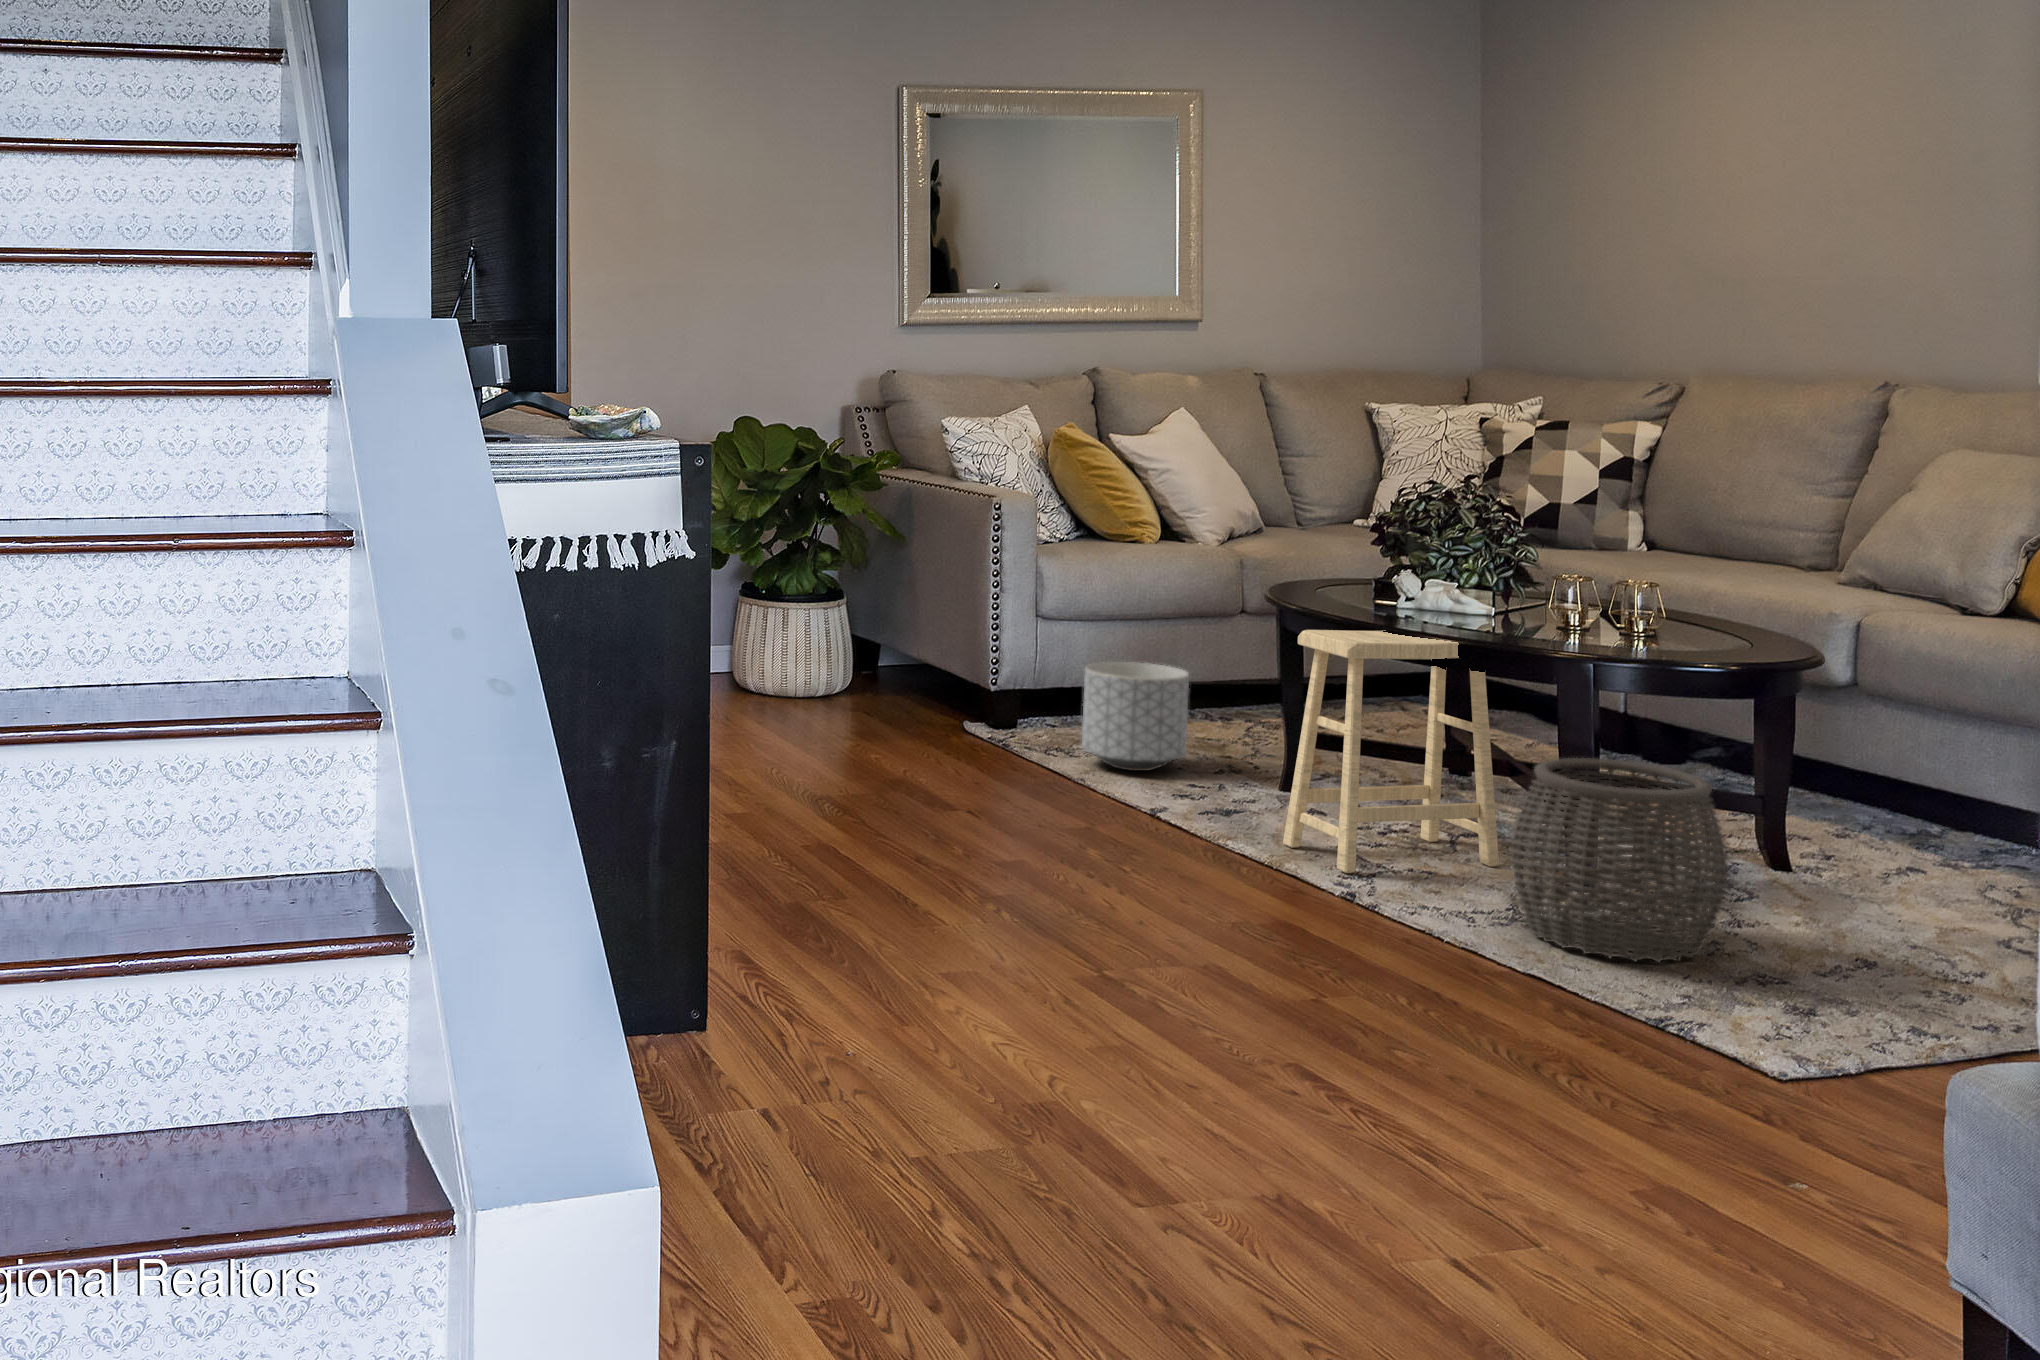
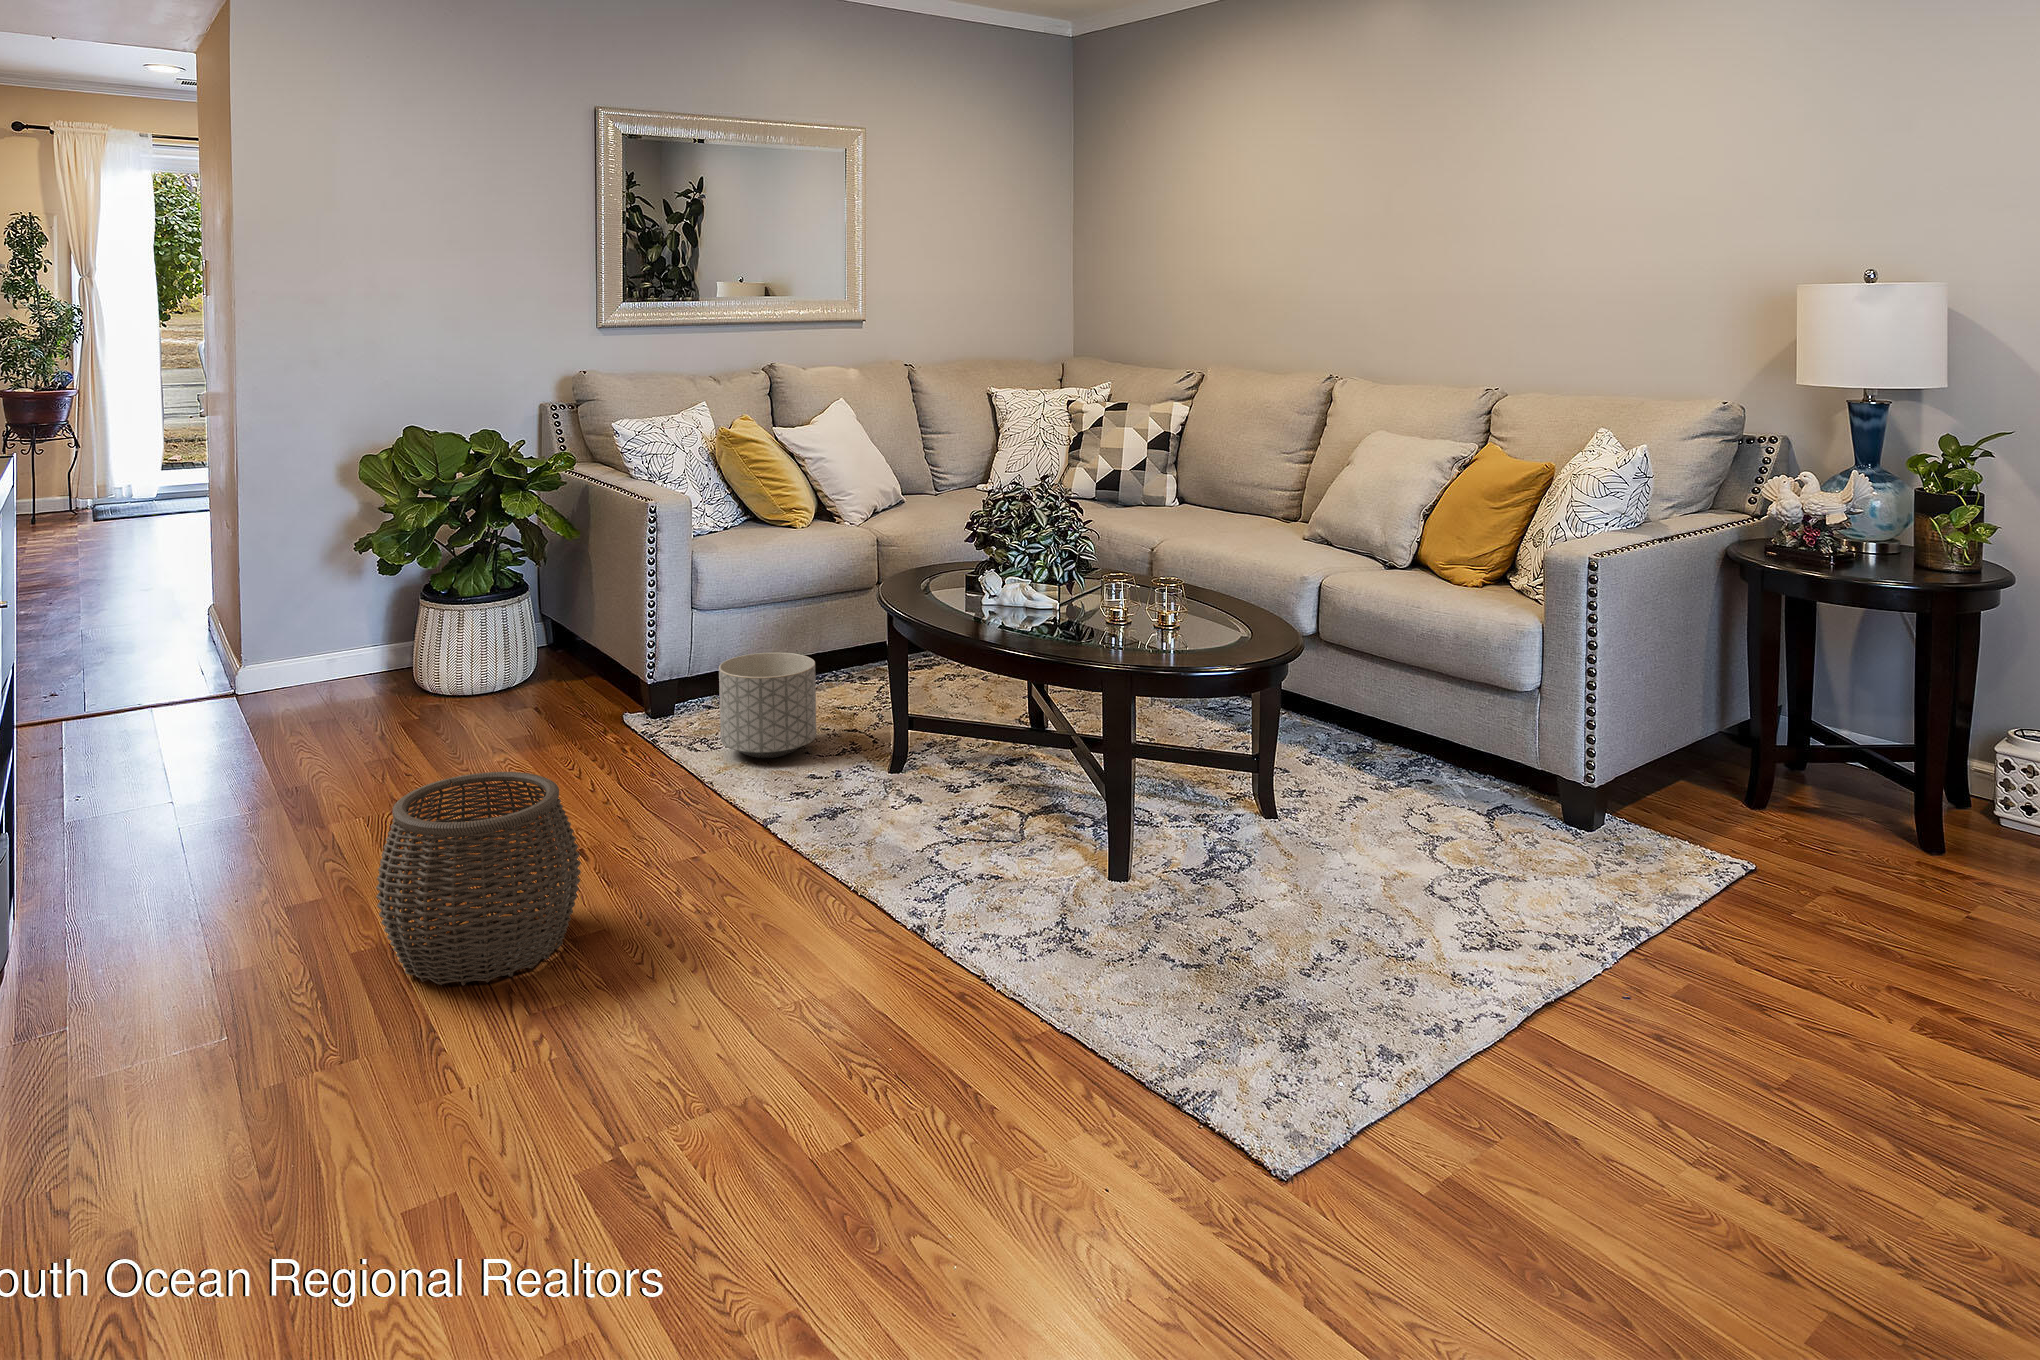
footstool: present [1283,630,1499,873] -> none [875,632,1066,888]
woven basket: present [1509,758,1729,962] -> present [376,772,581,985]

